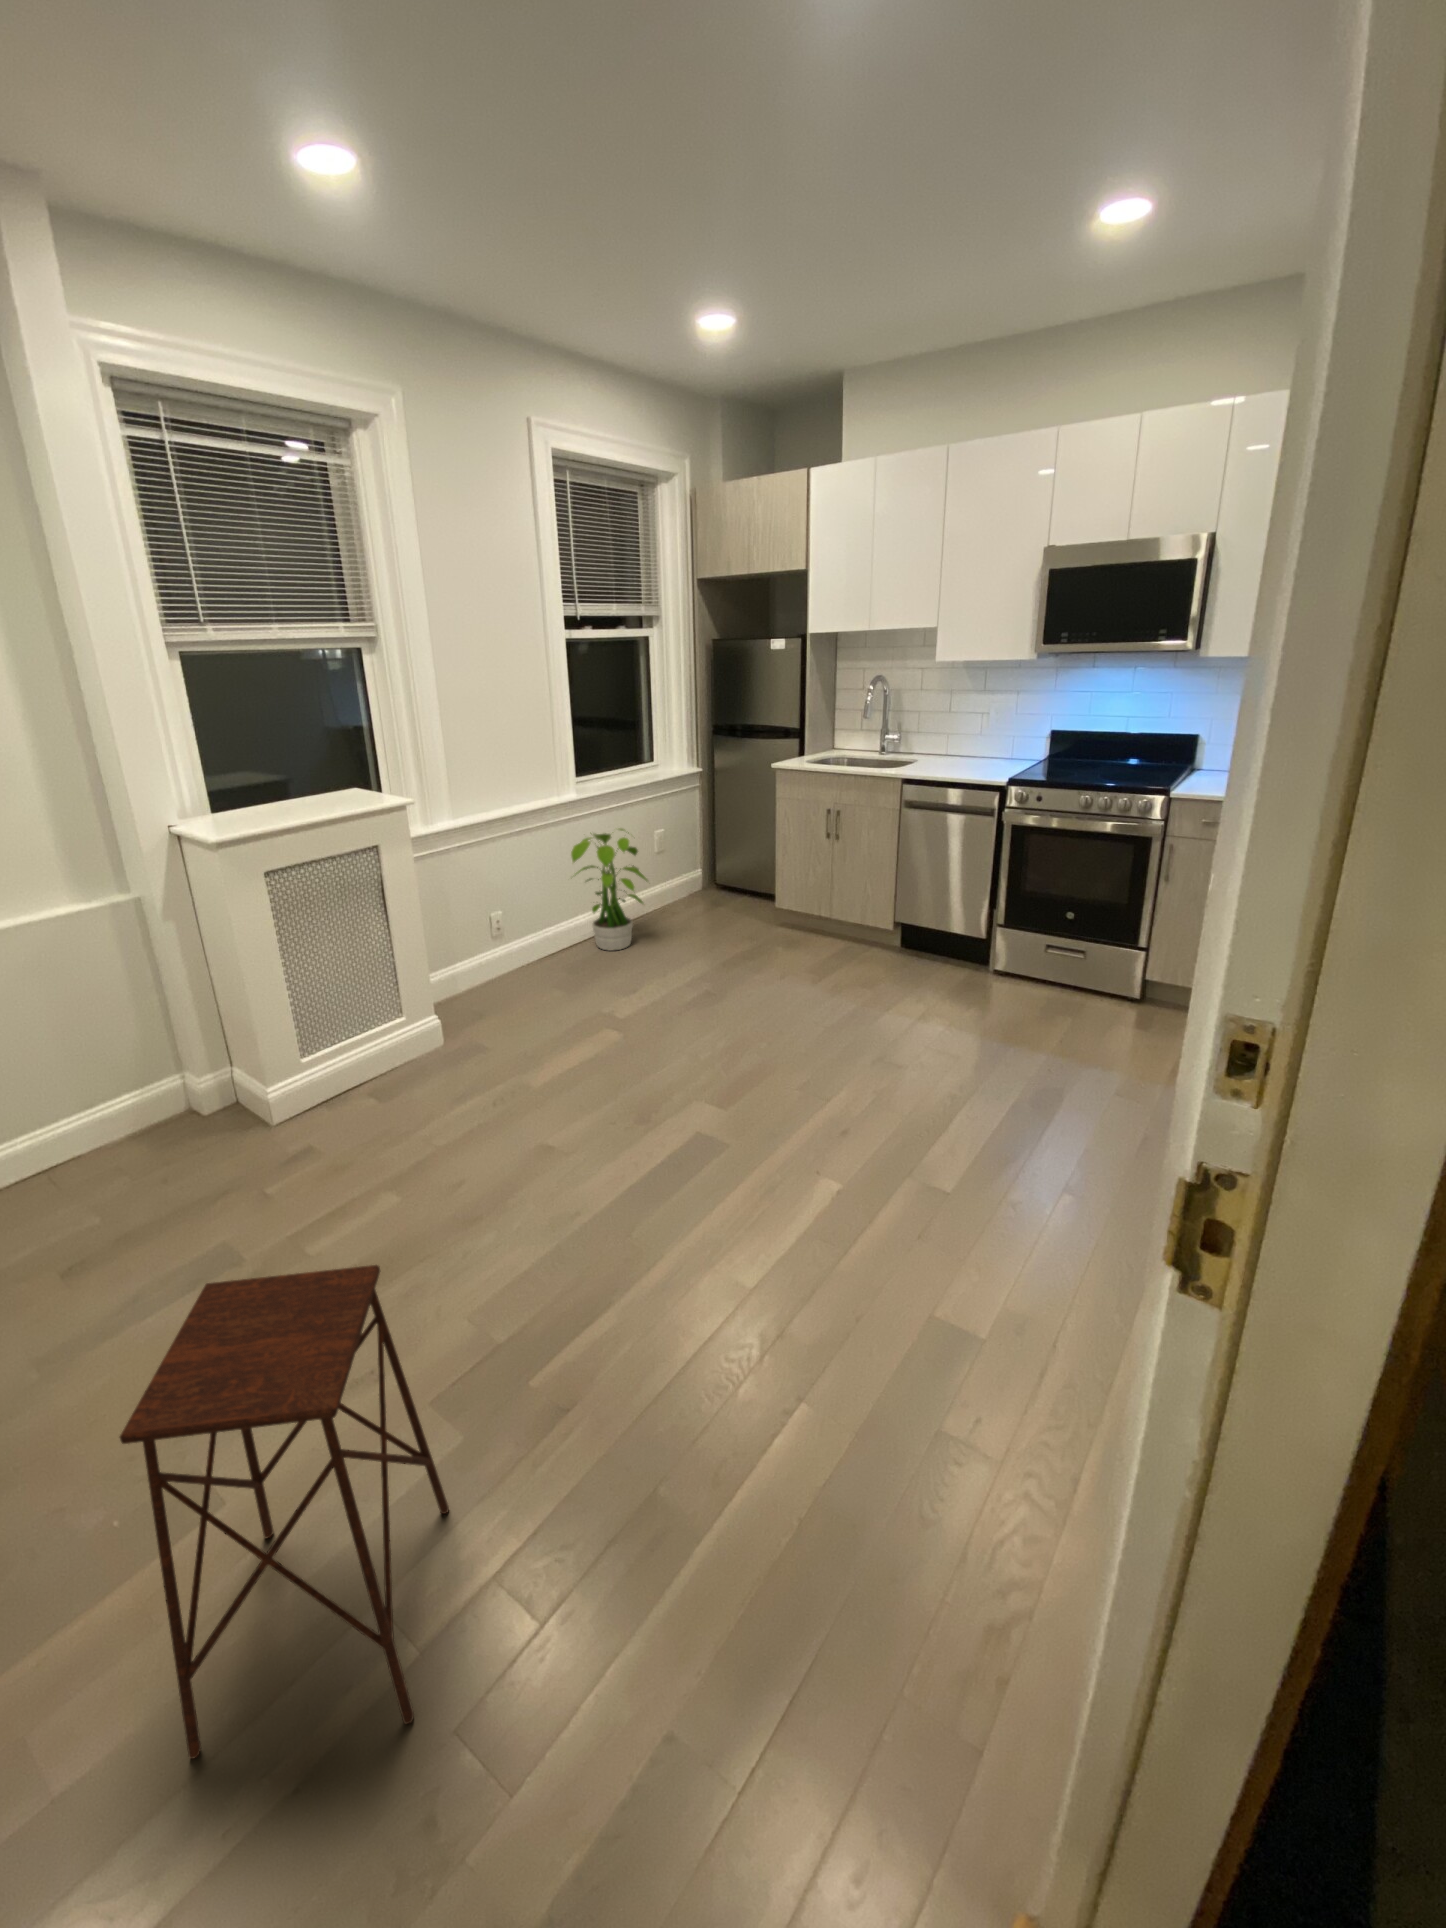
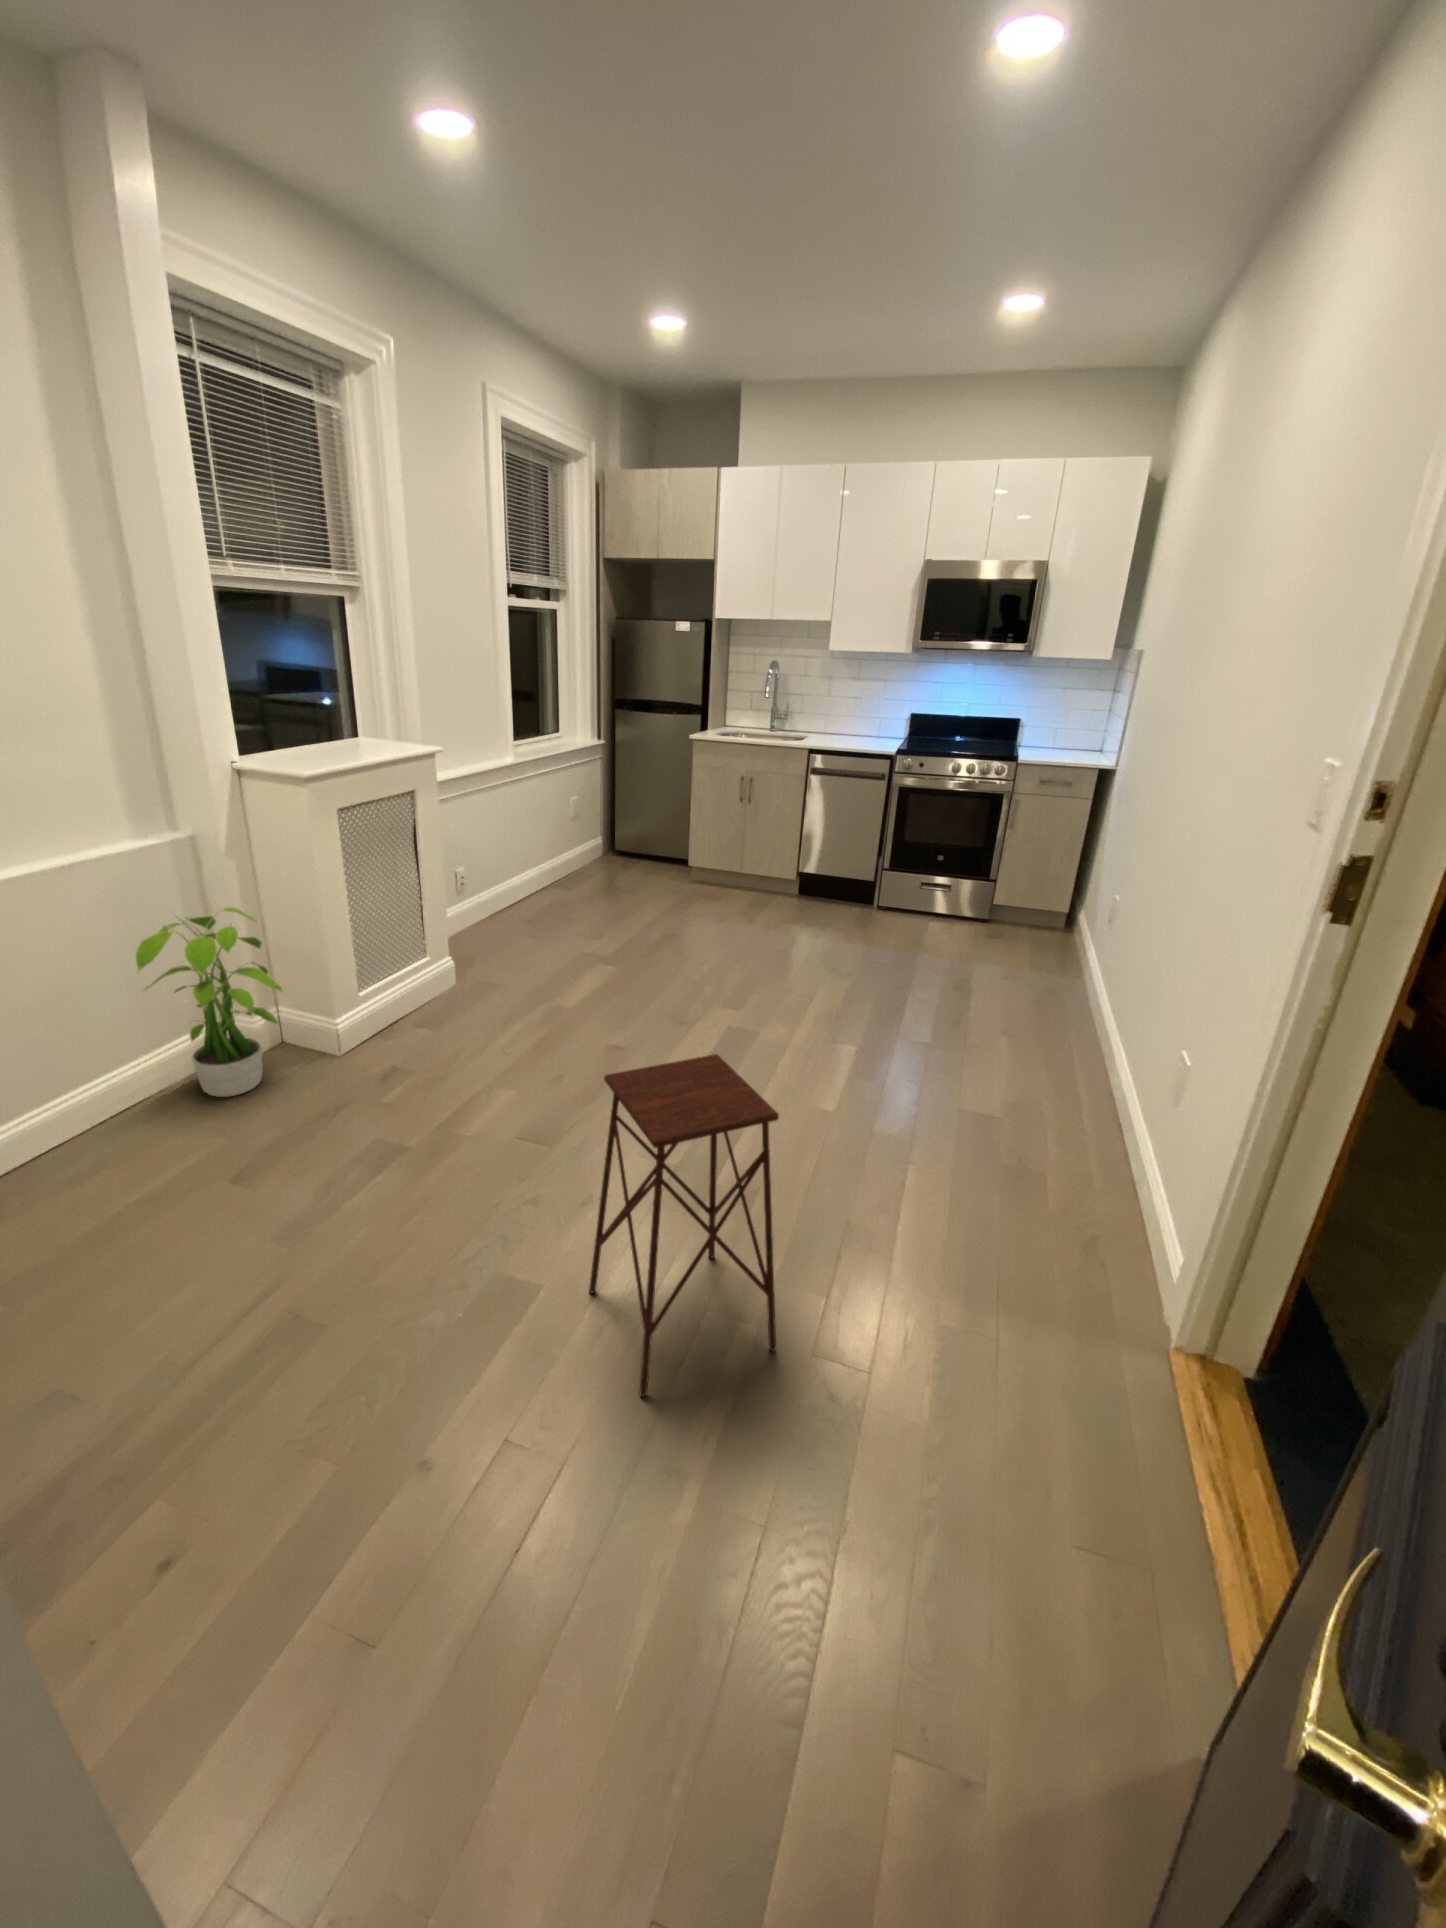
potted plant: present [571,828,648,951] -> present [135,907,283,1097]

